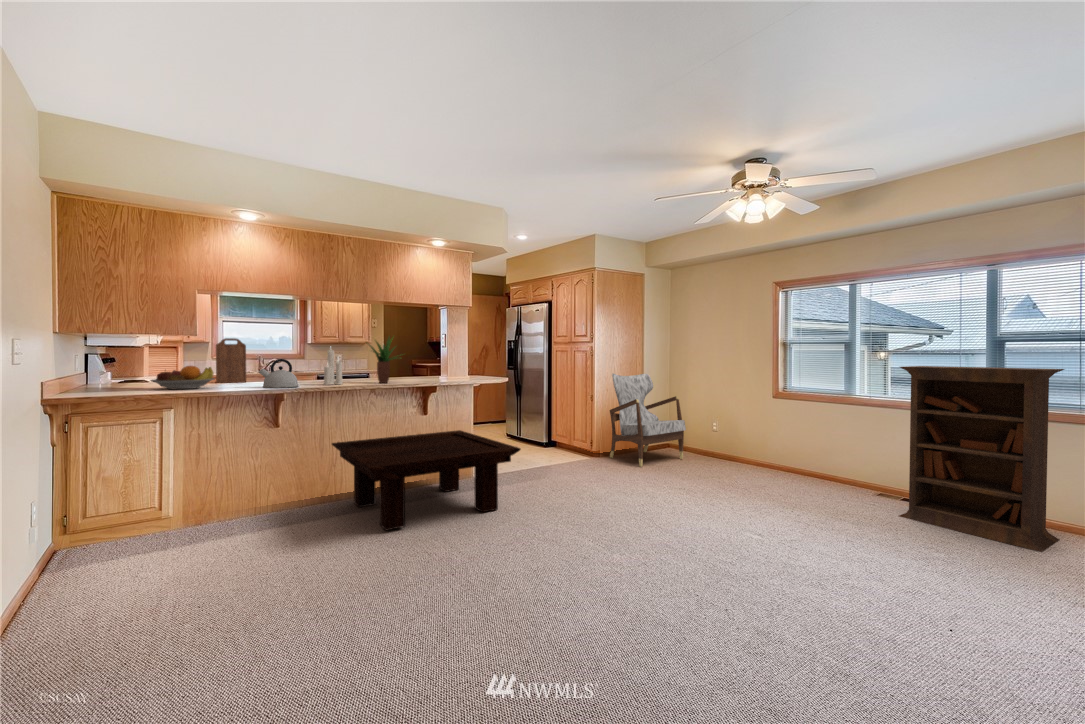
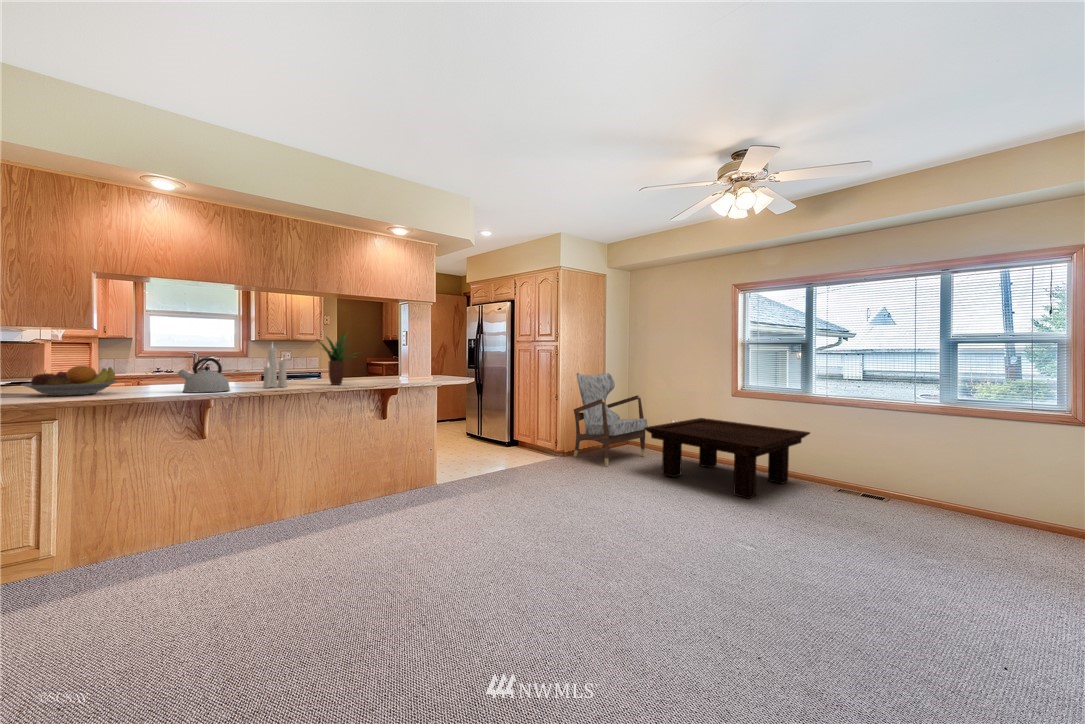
cutting board: present [216,338,246,383] -> none [126,333,167,386]
bookcase: present [899,366,1064,552] -> none [867,367,1031,552]
coffee table: present [332,430,521,530] -> present [644,418,810,499]

